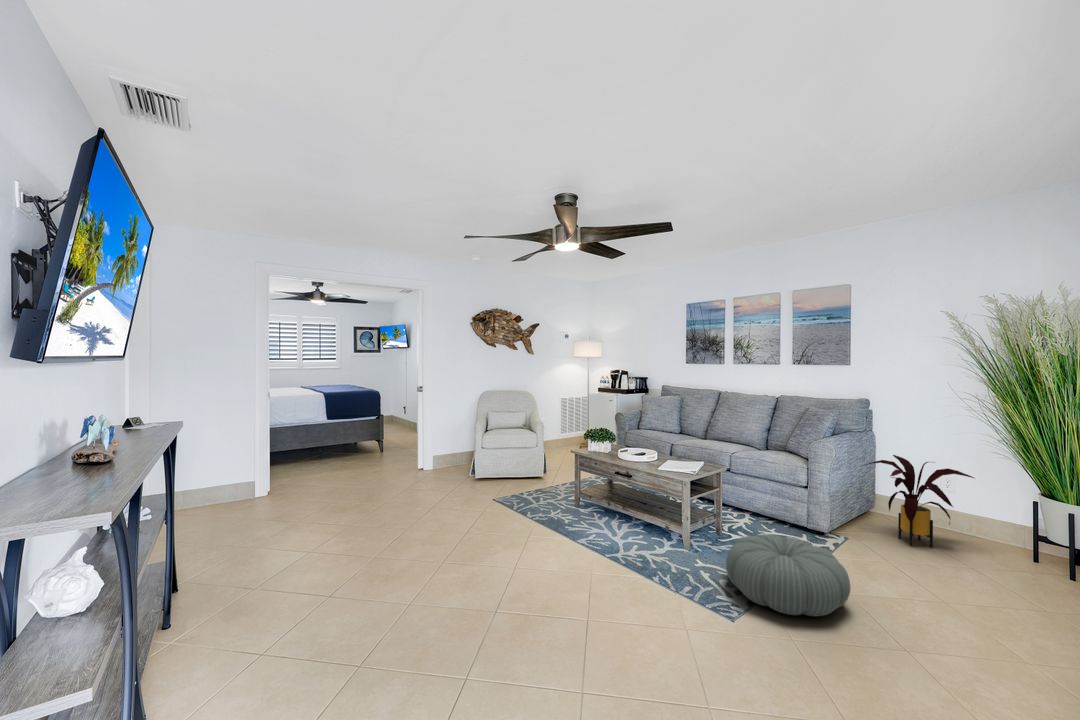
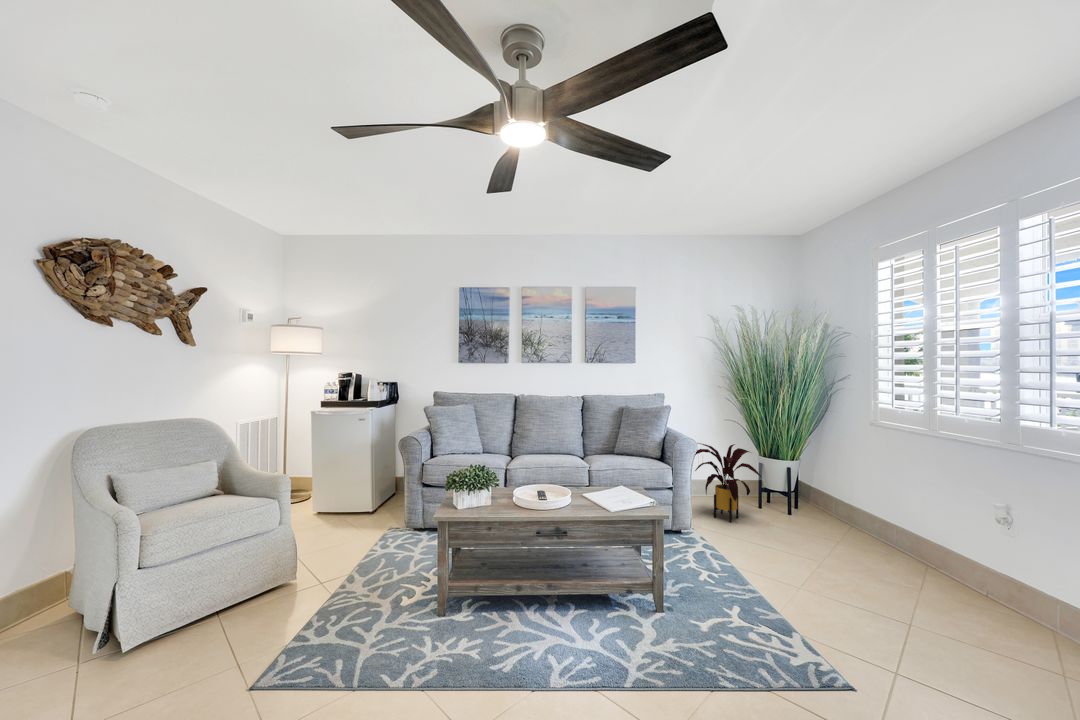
pouf: present [726,534,850,616] -> none [738,556,889,664]

